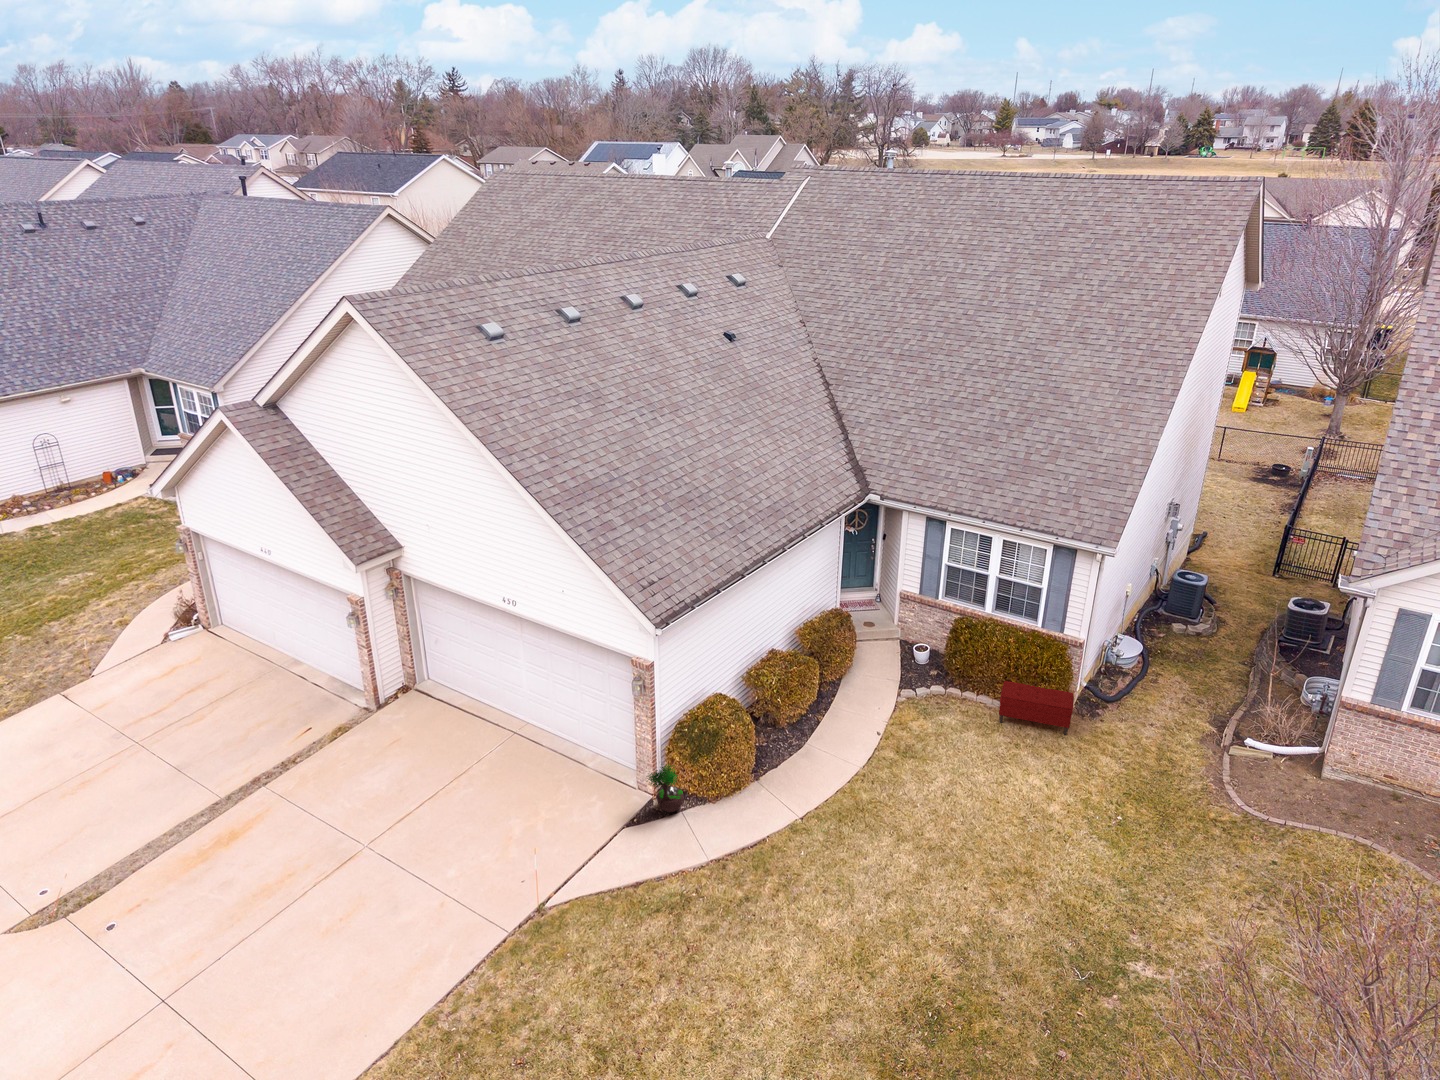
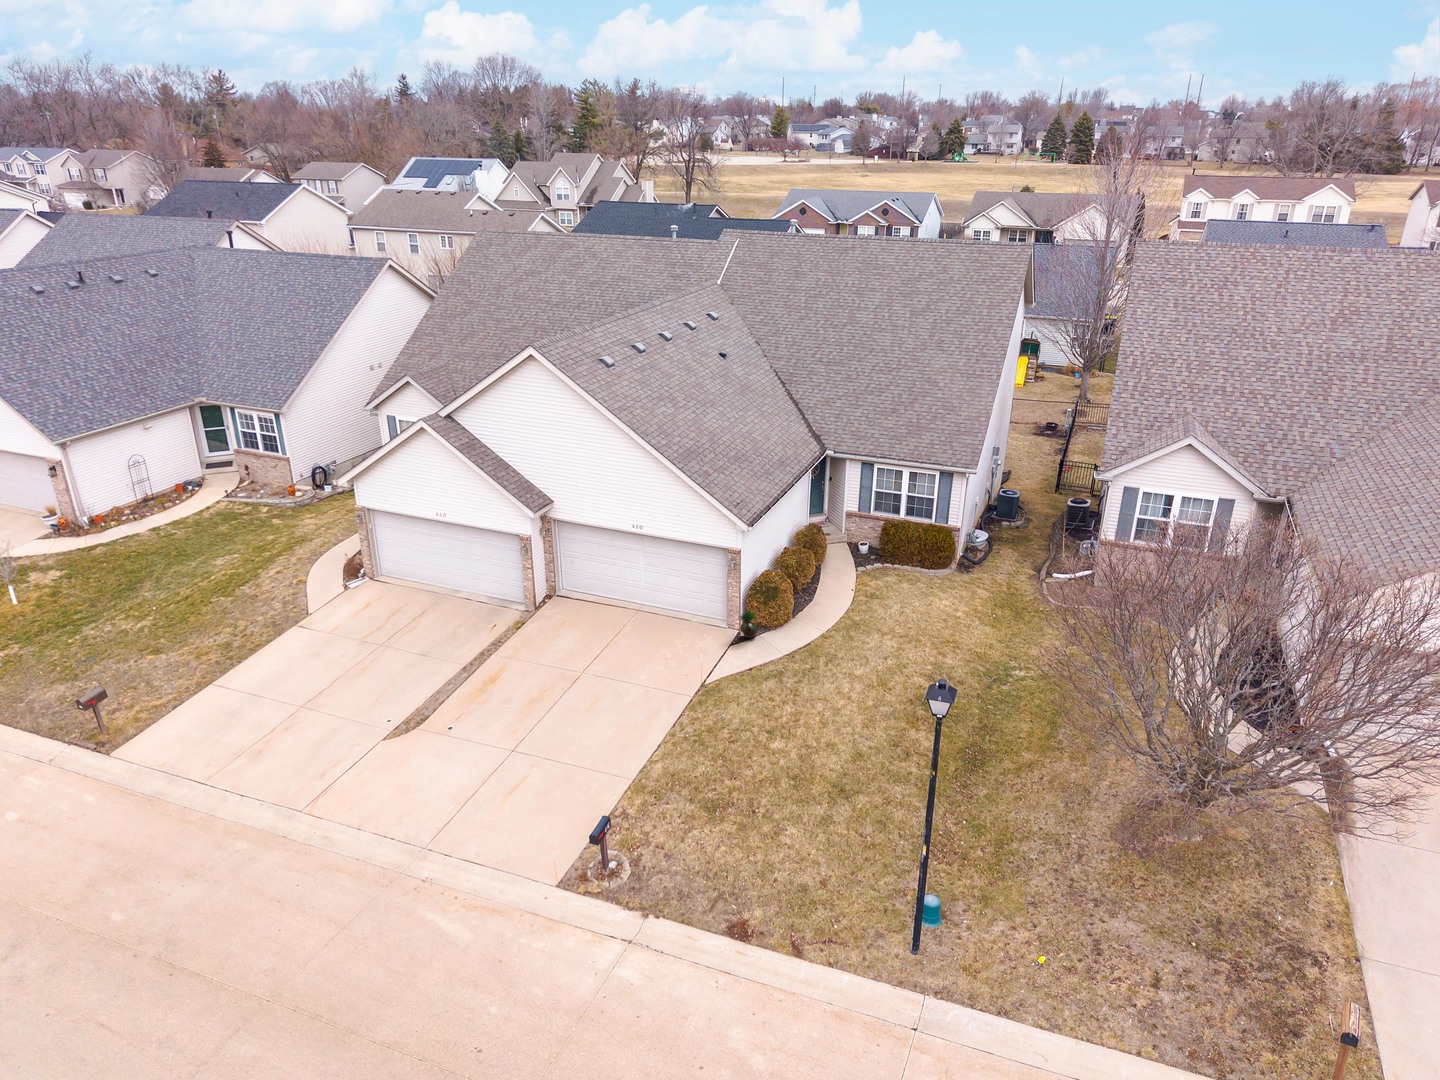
bench: present [999,681,1074,735] -> none [917,555,959,581]

